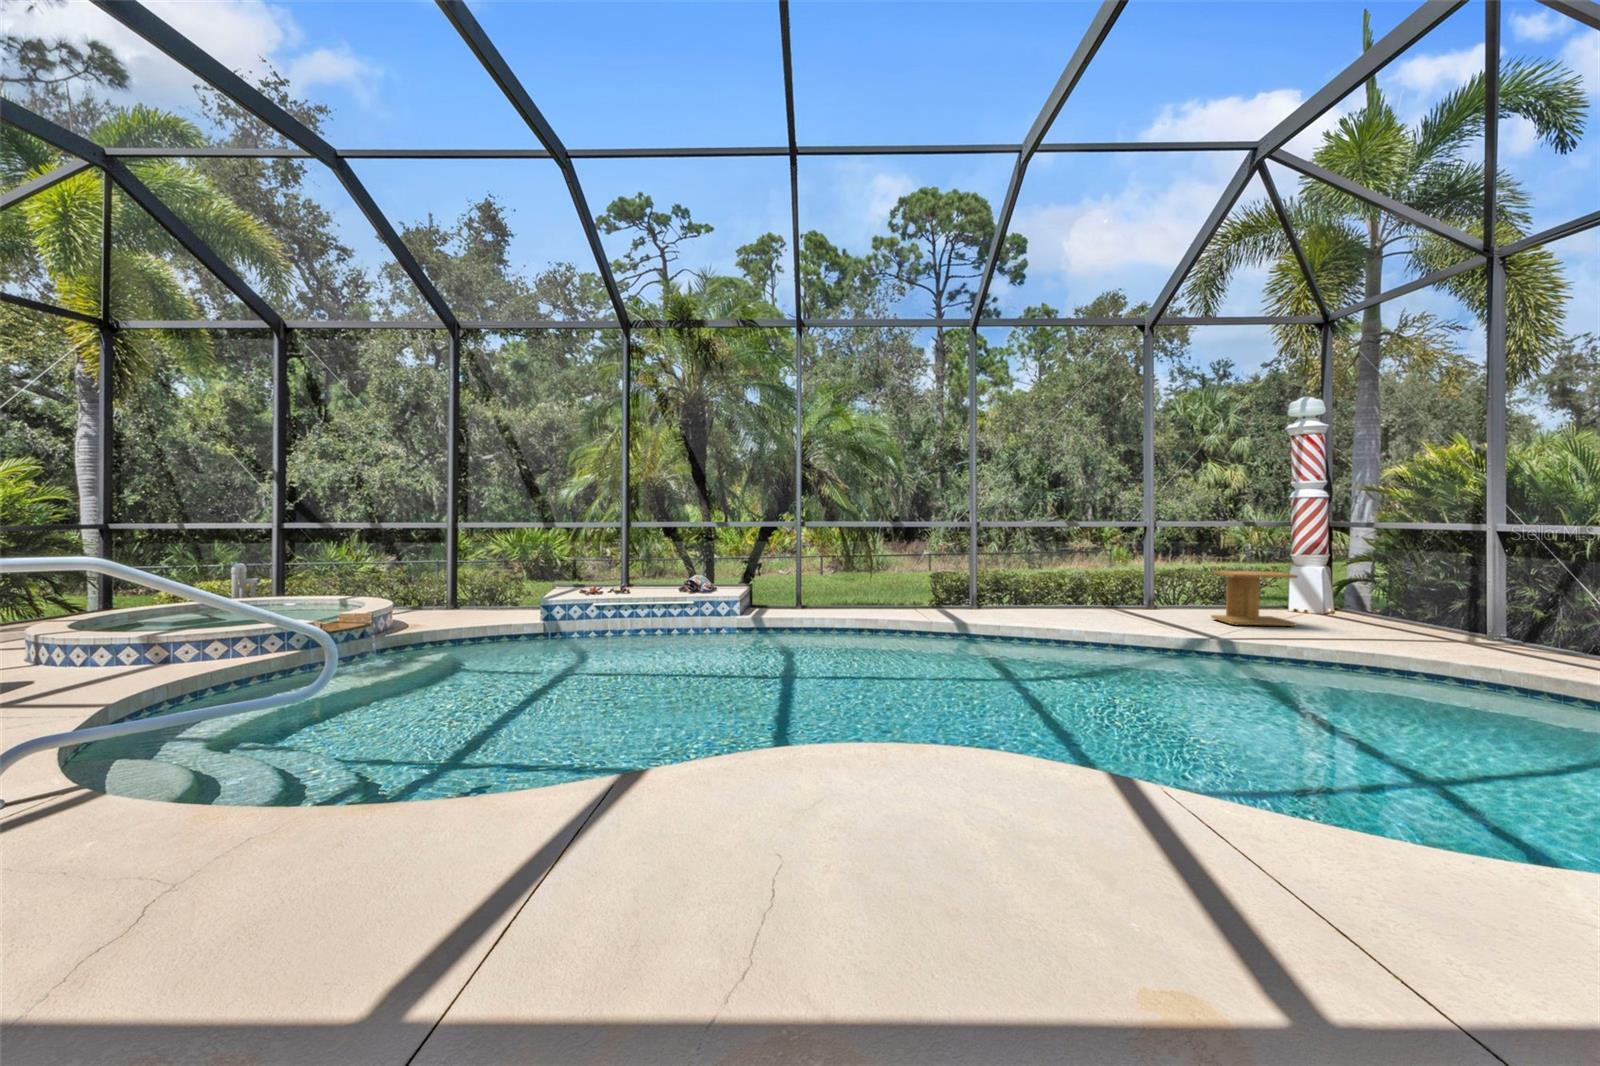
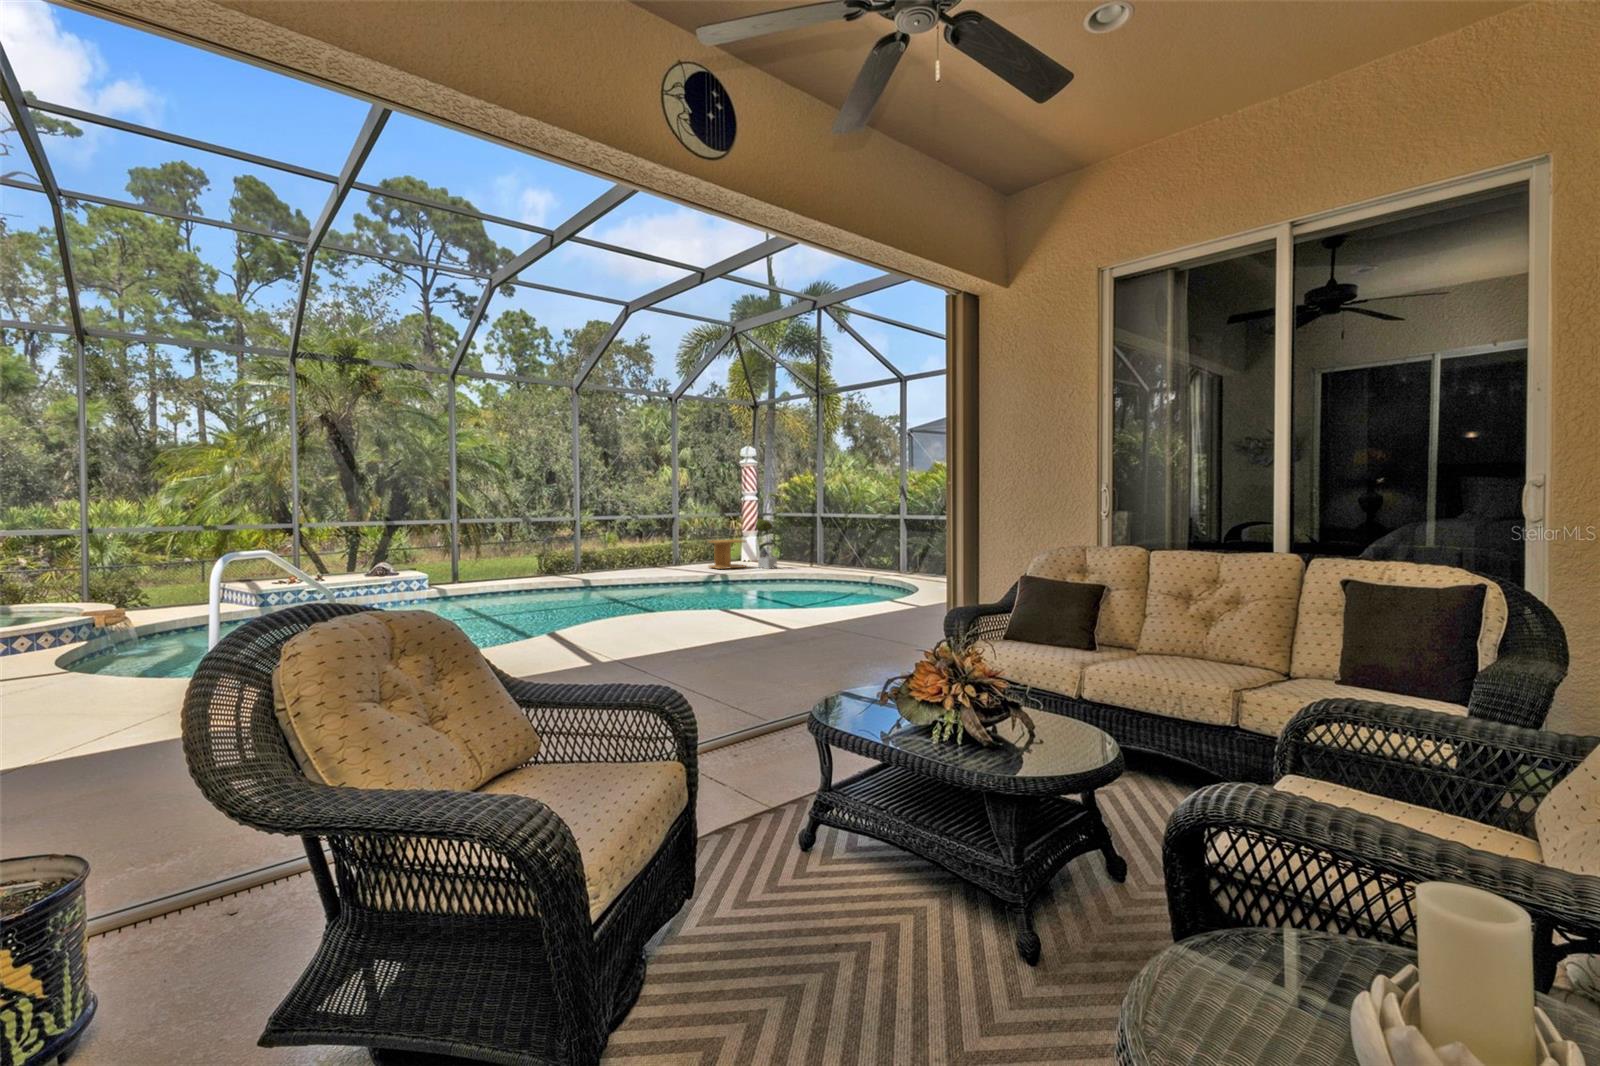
potted tree: none [1318,532,1372,635] -> present [756,519,777,569]

